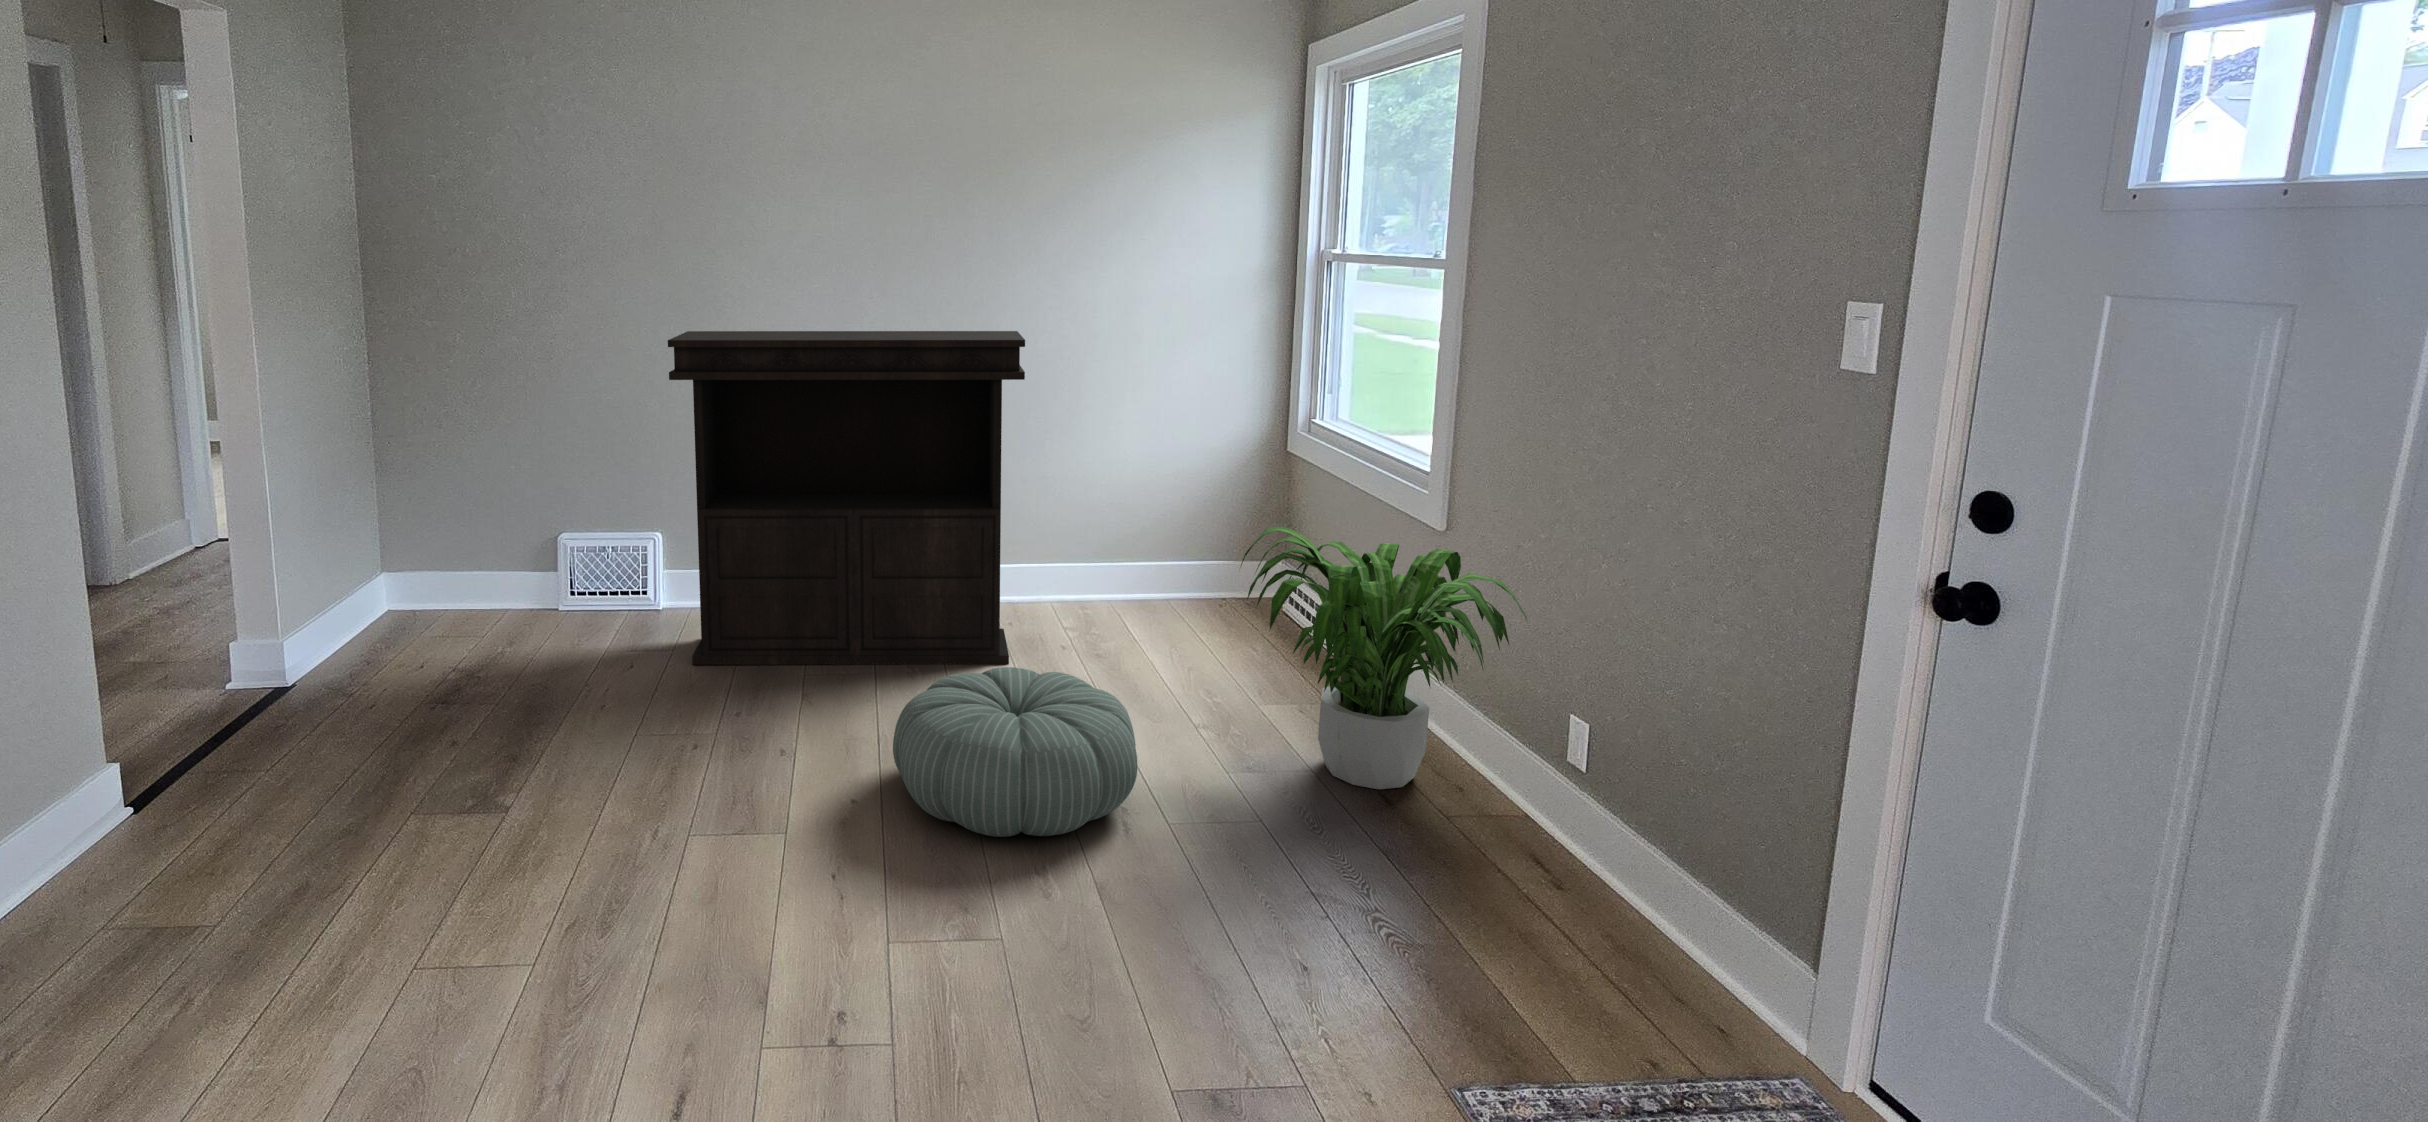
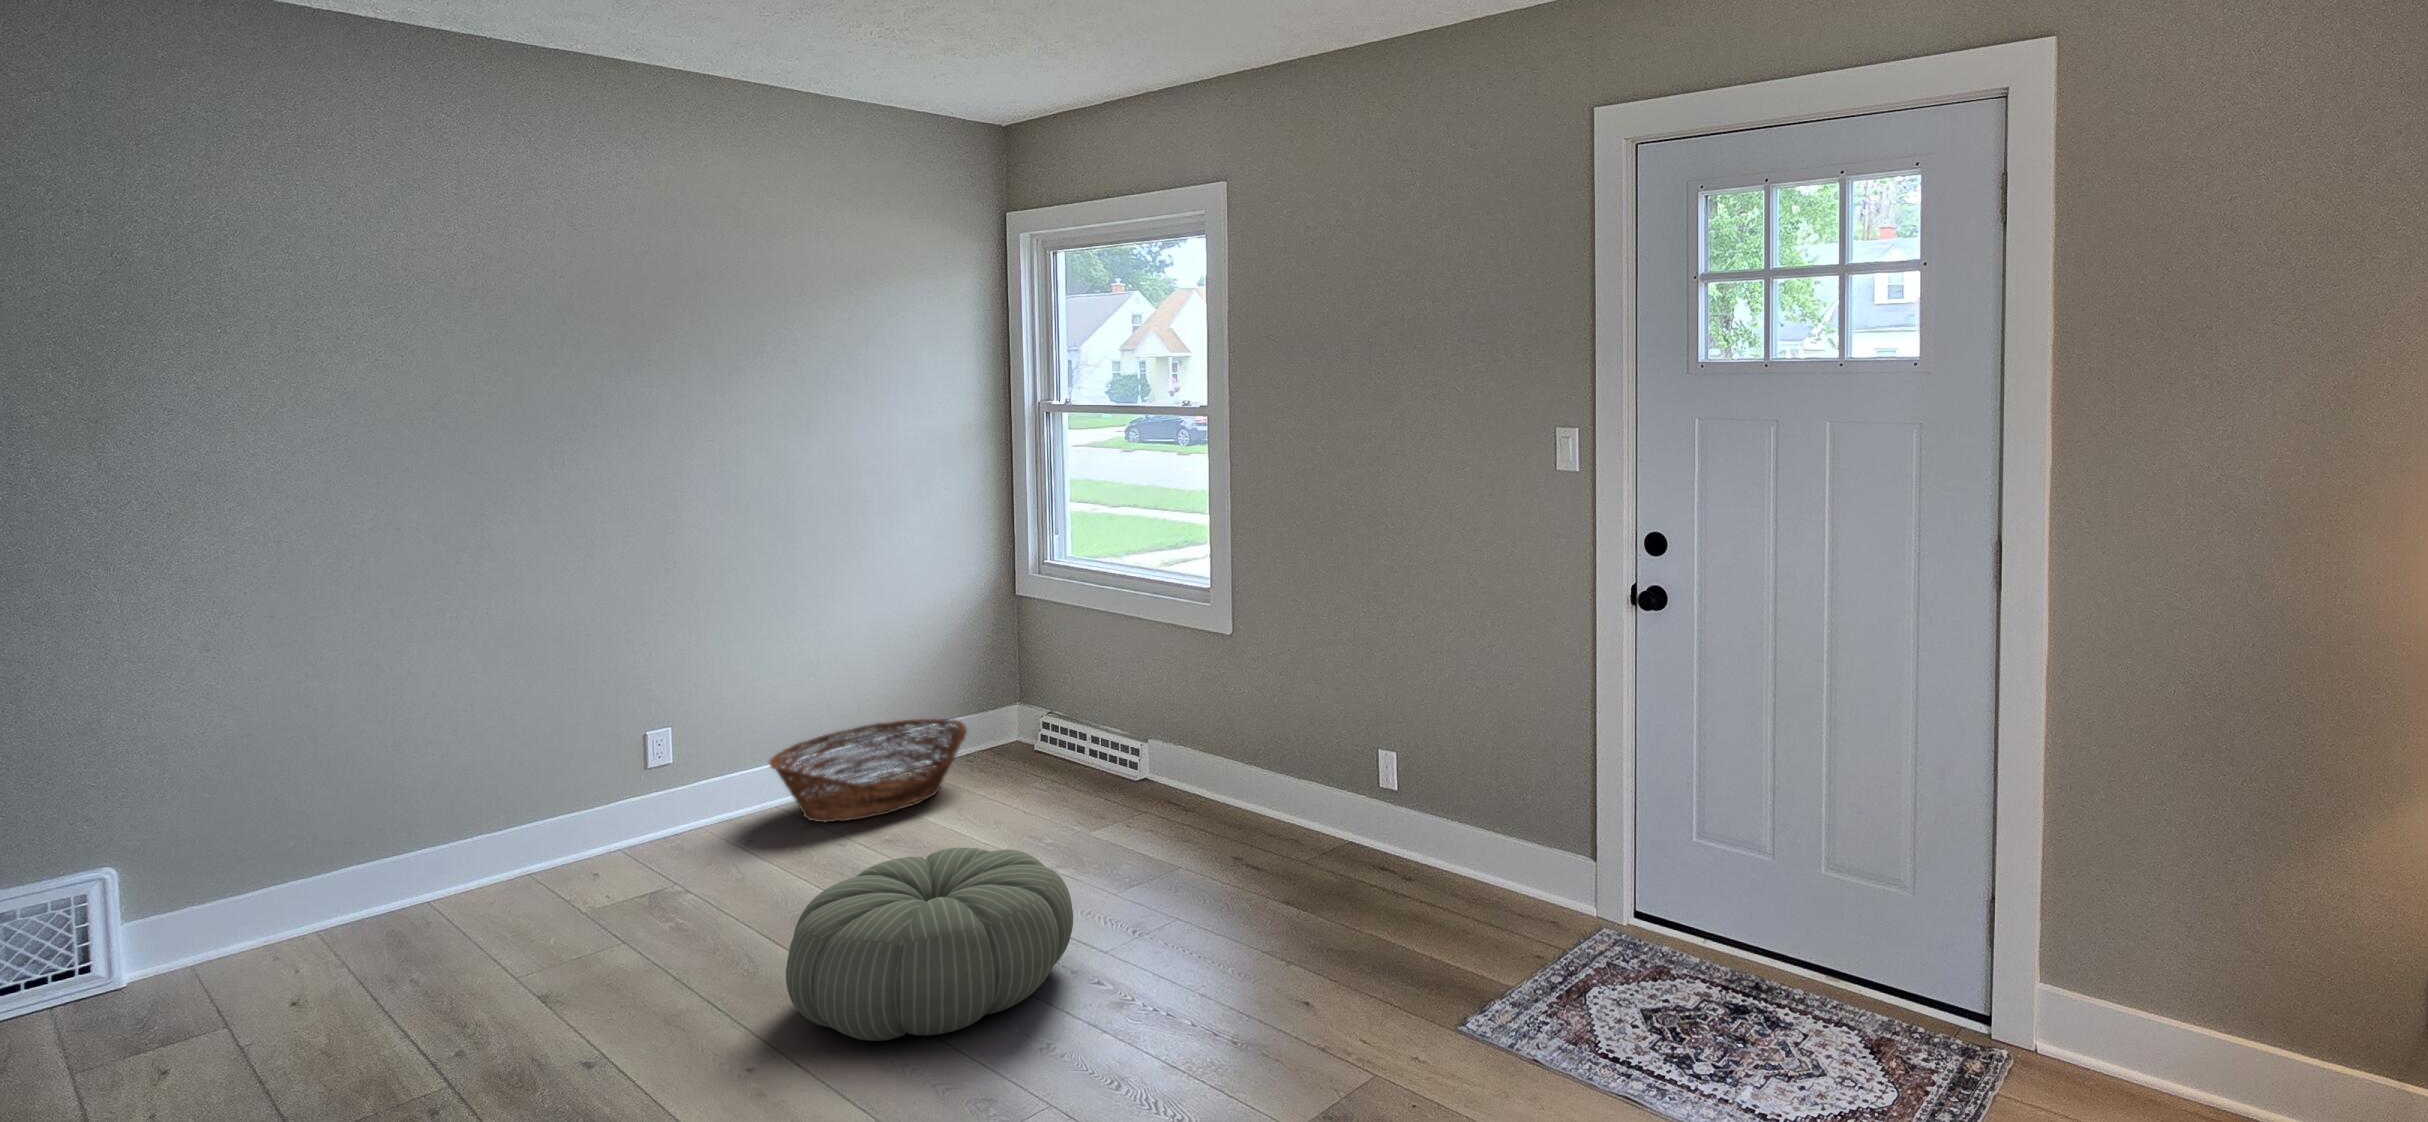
console table: present [668,331,1025,665] -> none [226,500,803,1032]
potted plant: present [1241,527,1527,789] -> none [1086,647,1349,867]
basket: none [1031,547,1204,630] -> present [769,719,967,822]

